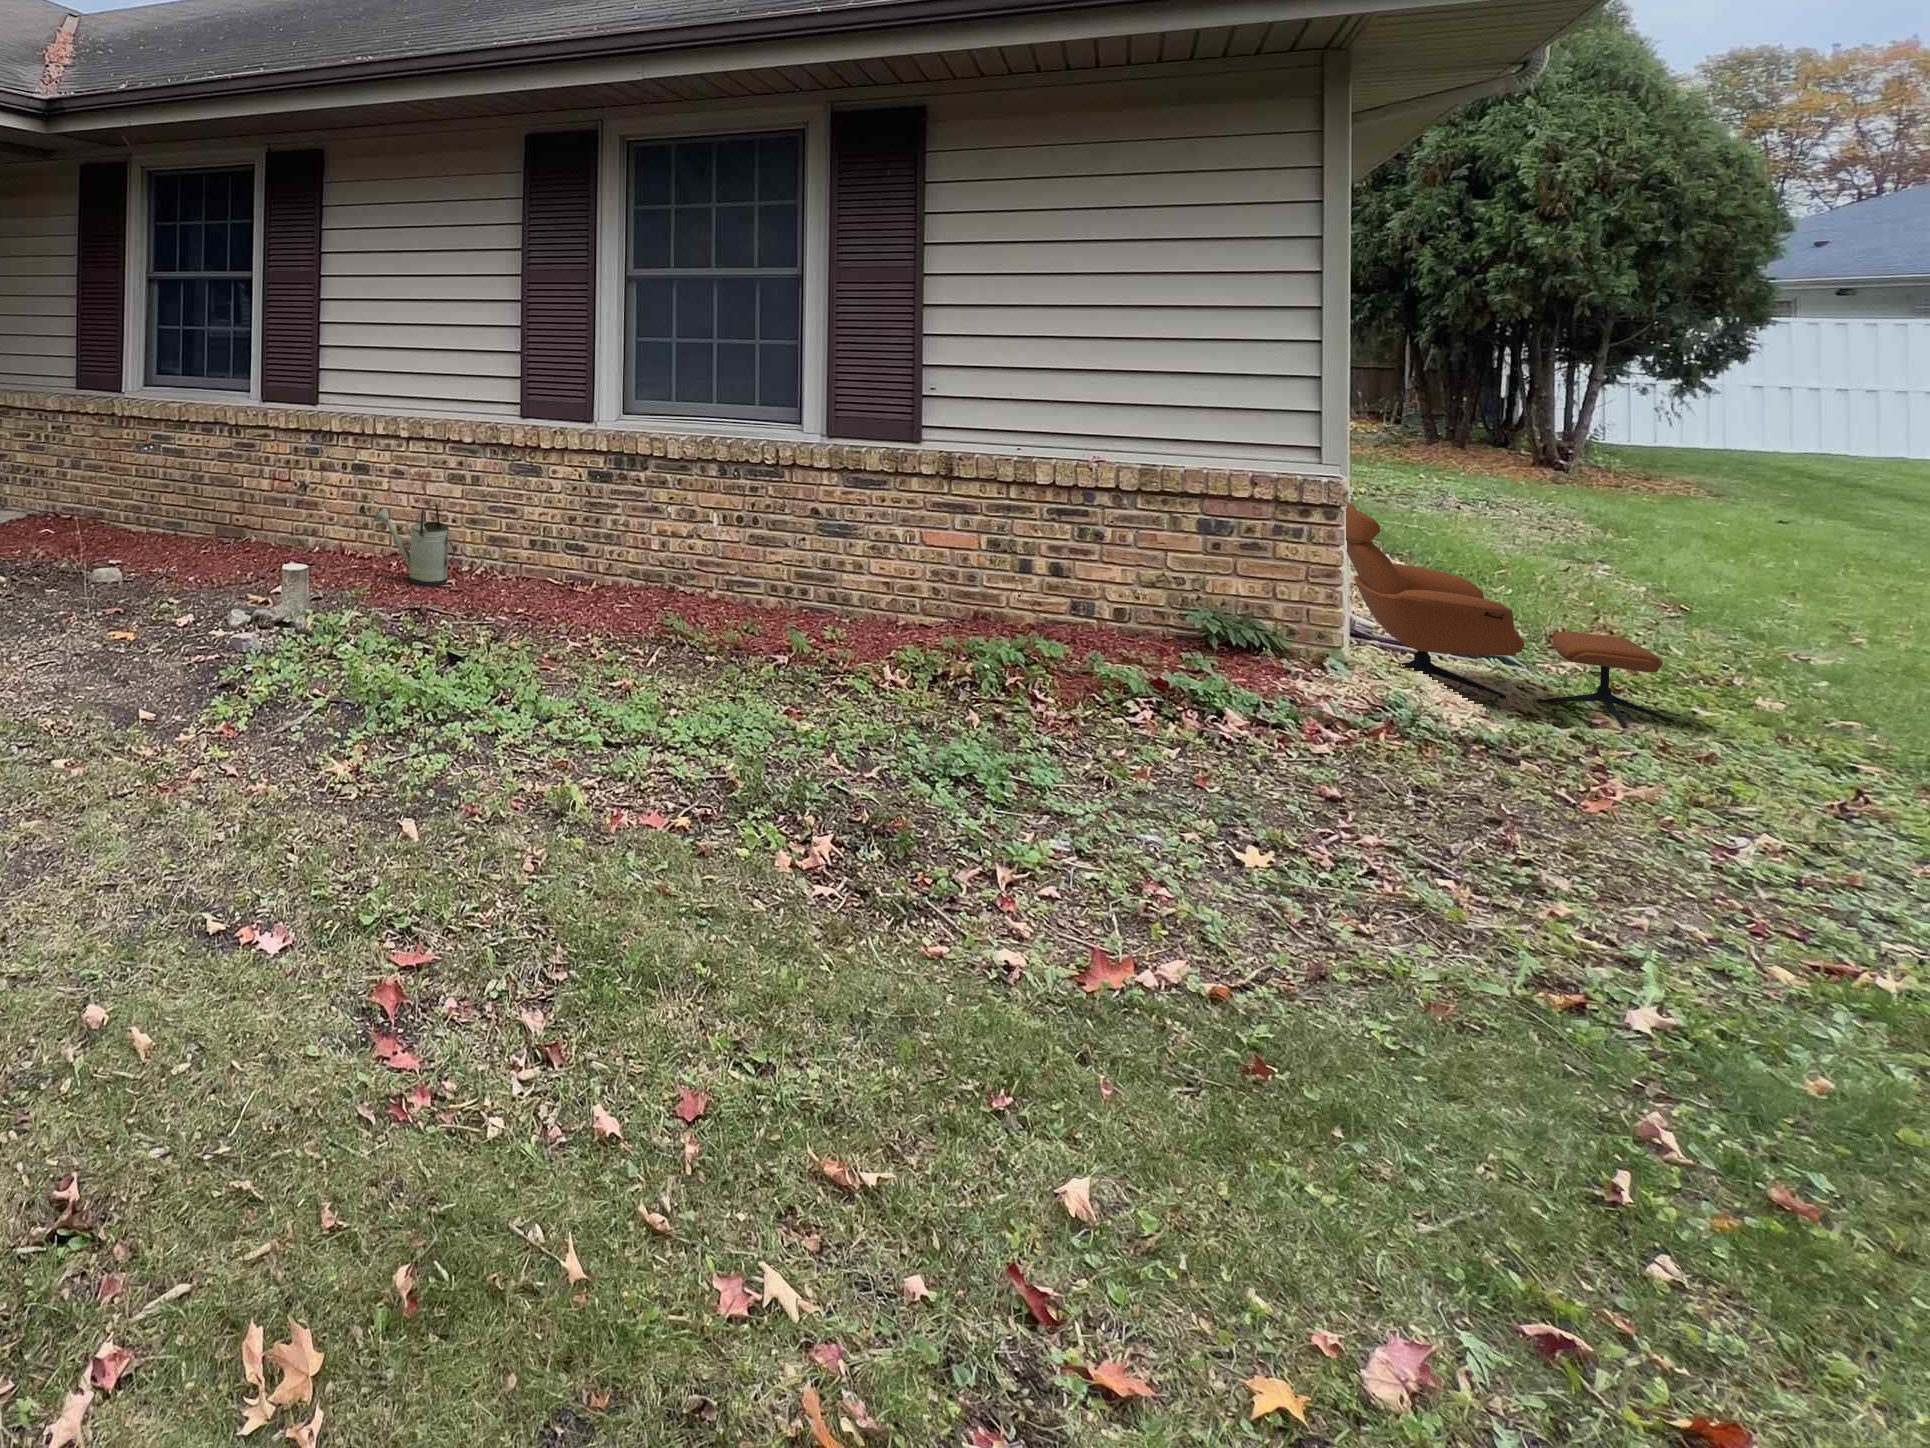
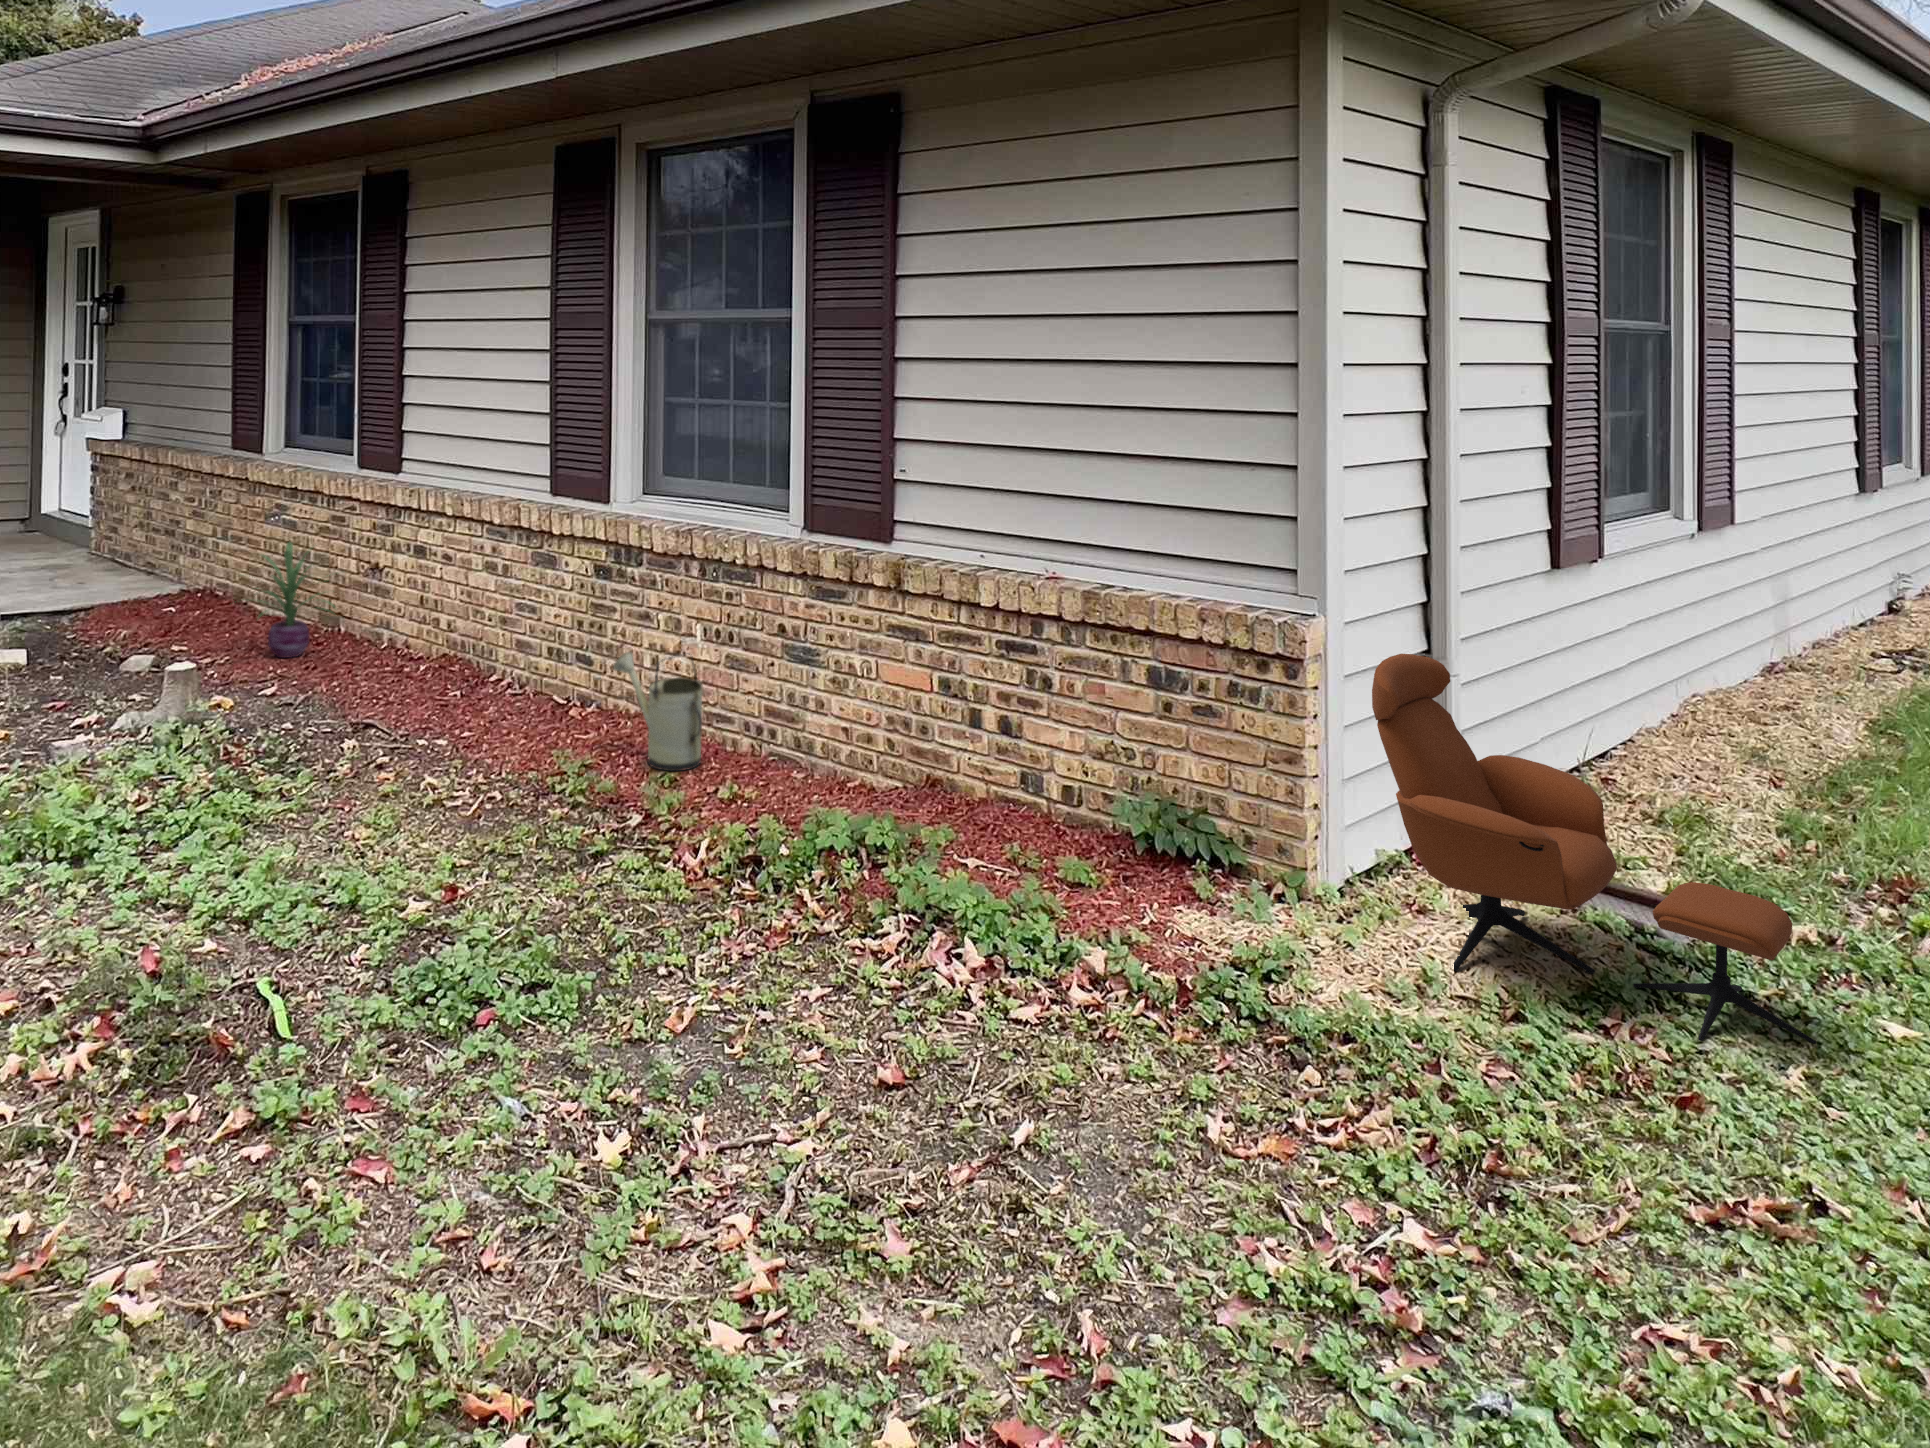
decorative plant: none [192,467,296,570] -> present [243,542,335,658]
watering can: present [374,505,454,586] -> present [613,652,703,771]

